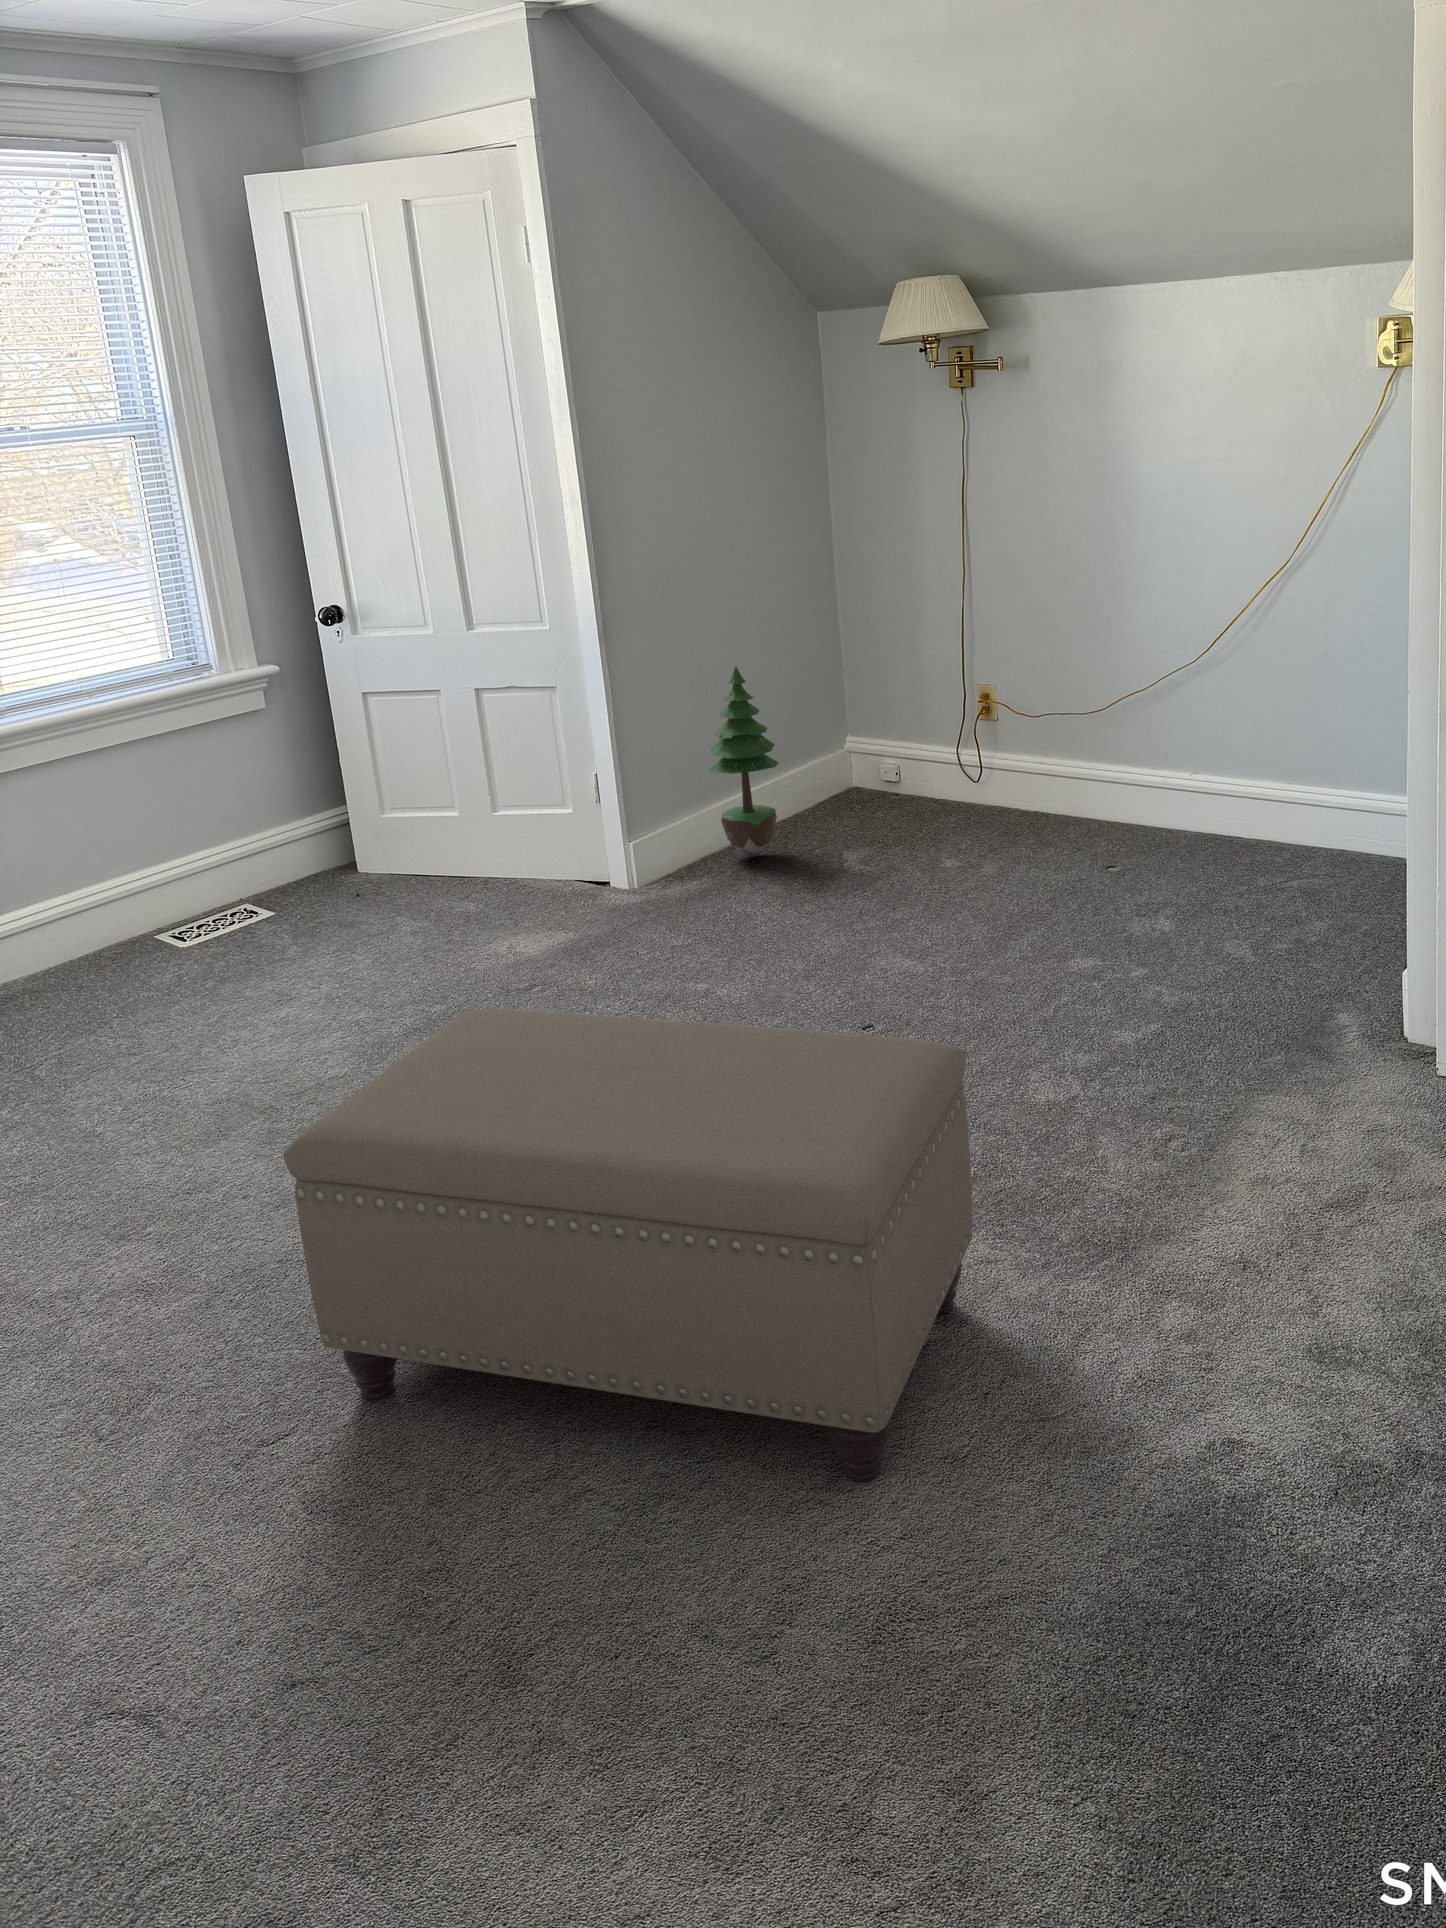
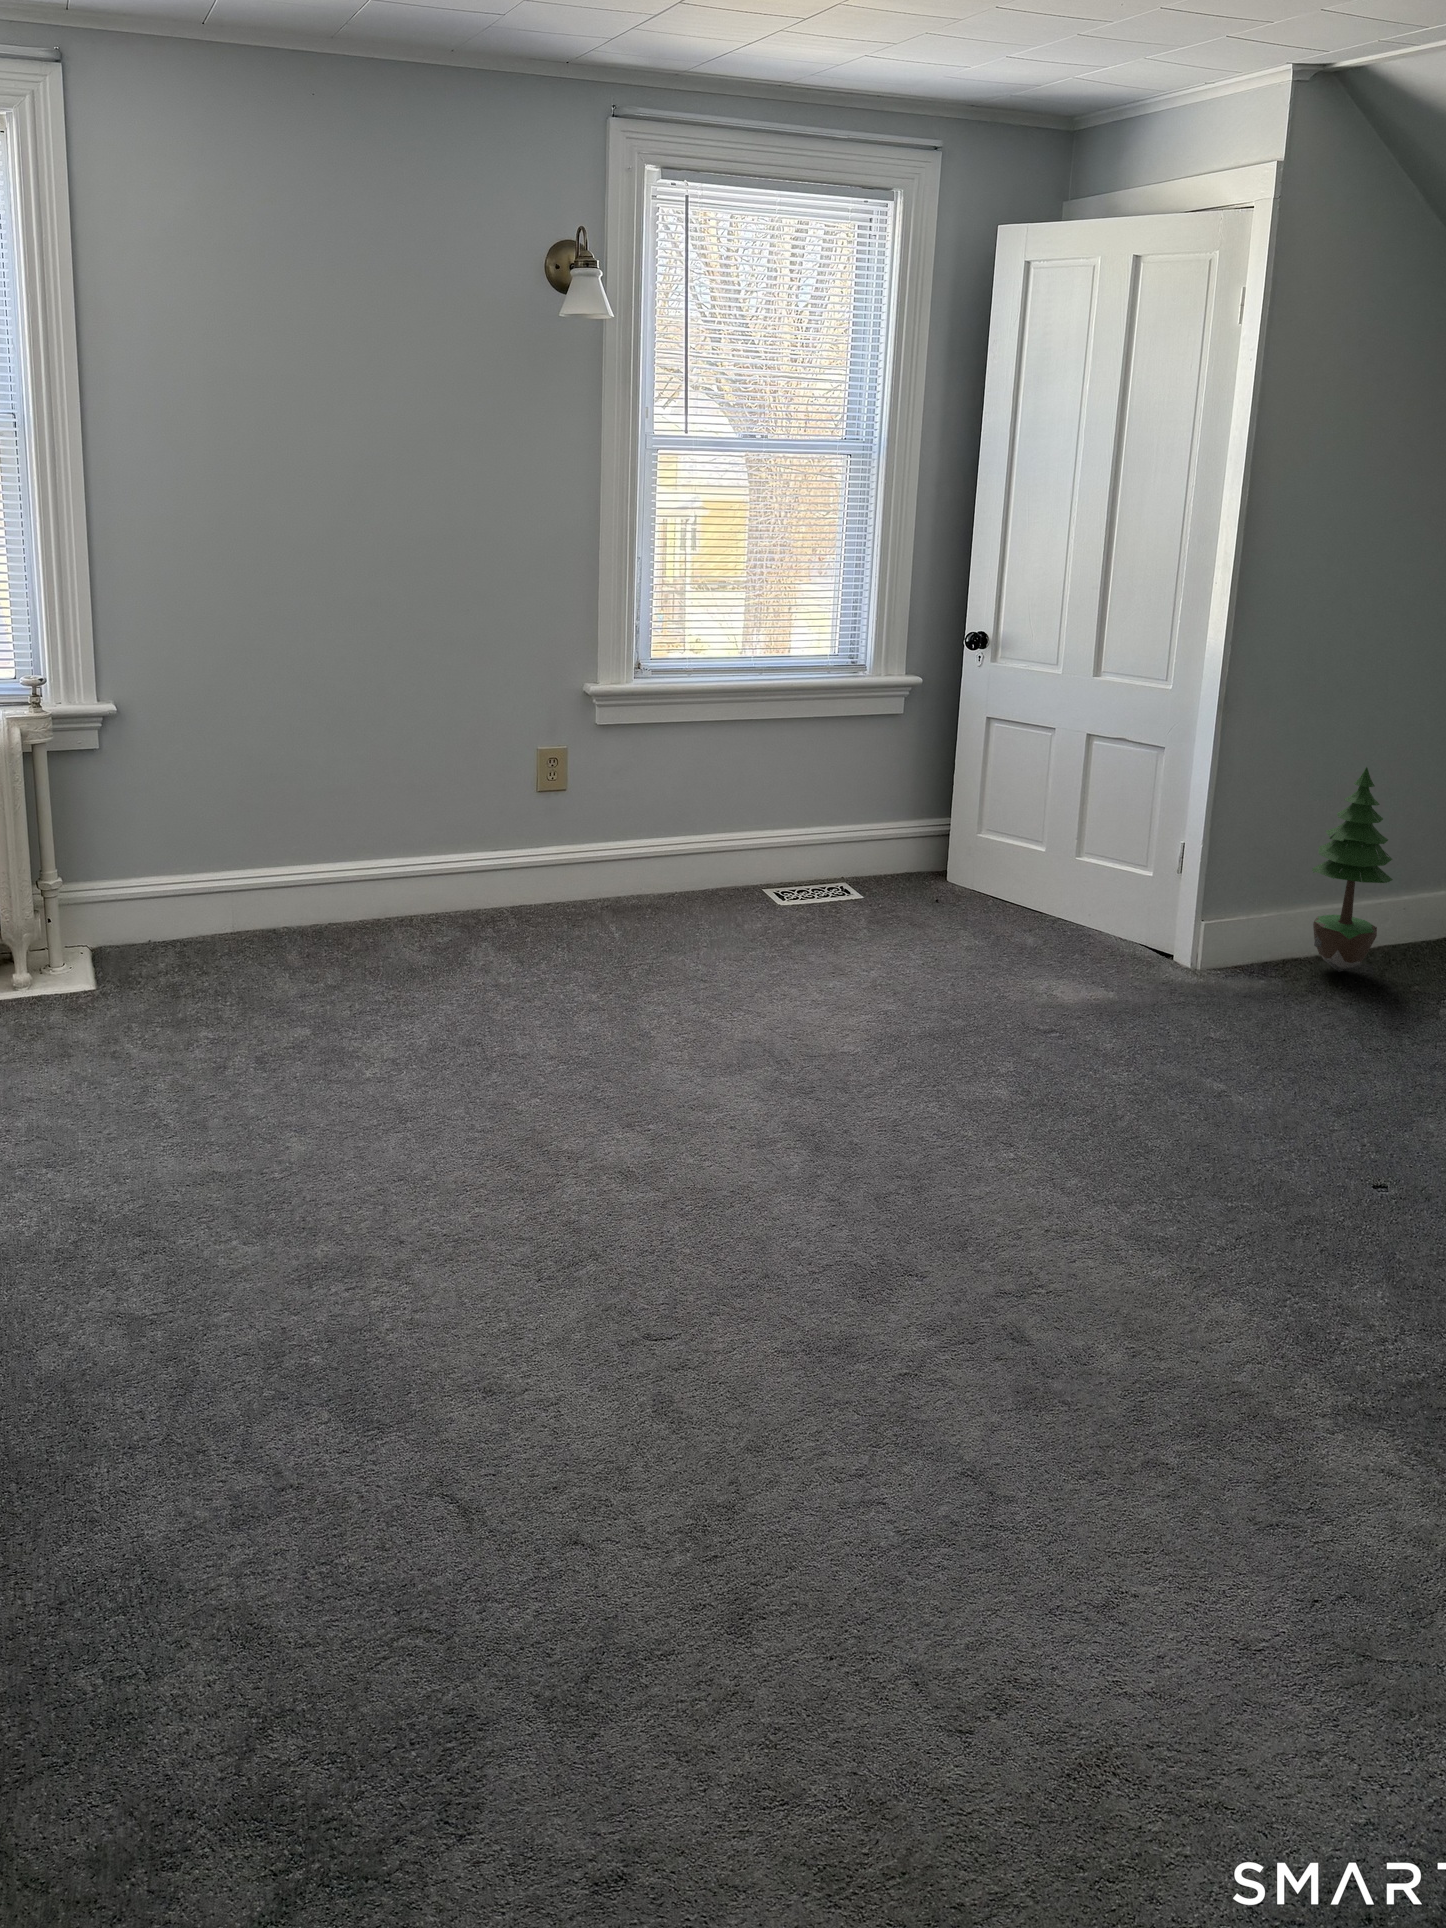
ottoman: present [284,1009,972,1481] -> none [716,1026,1399,1627]

